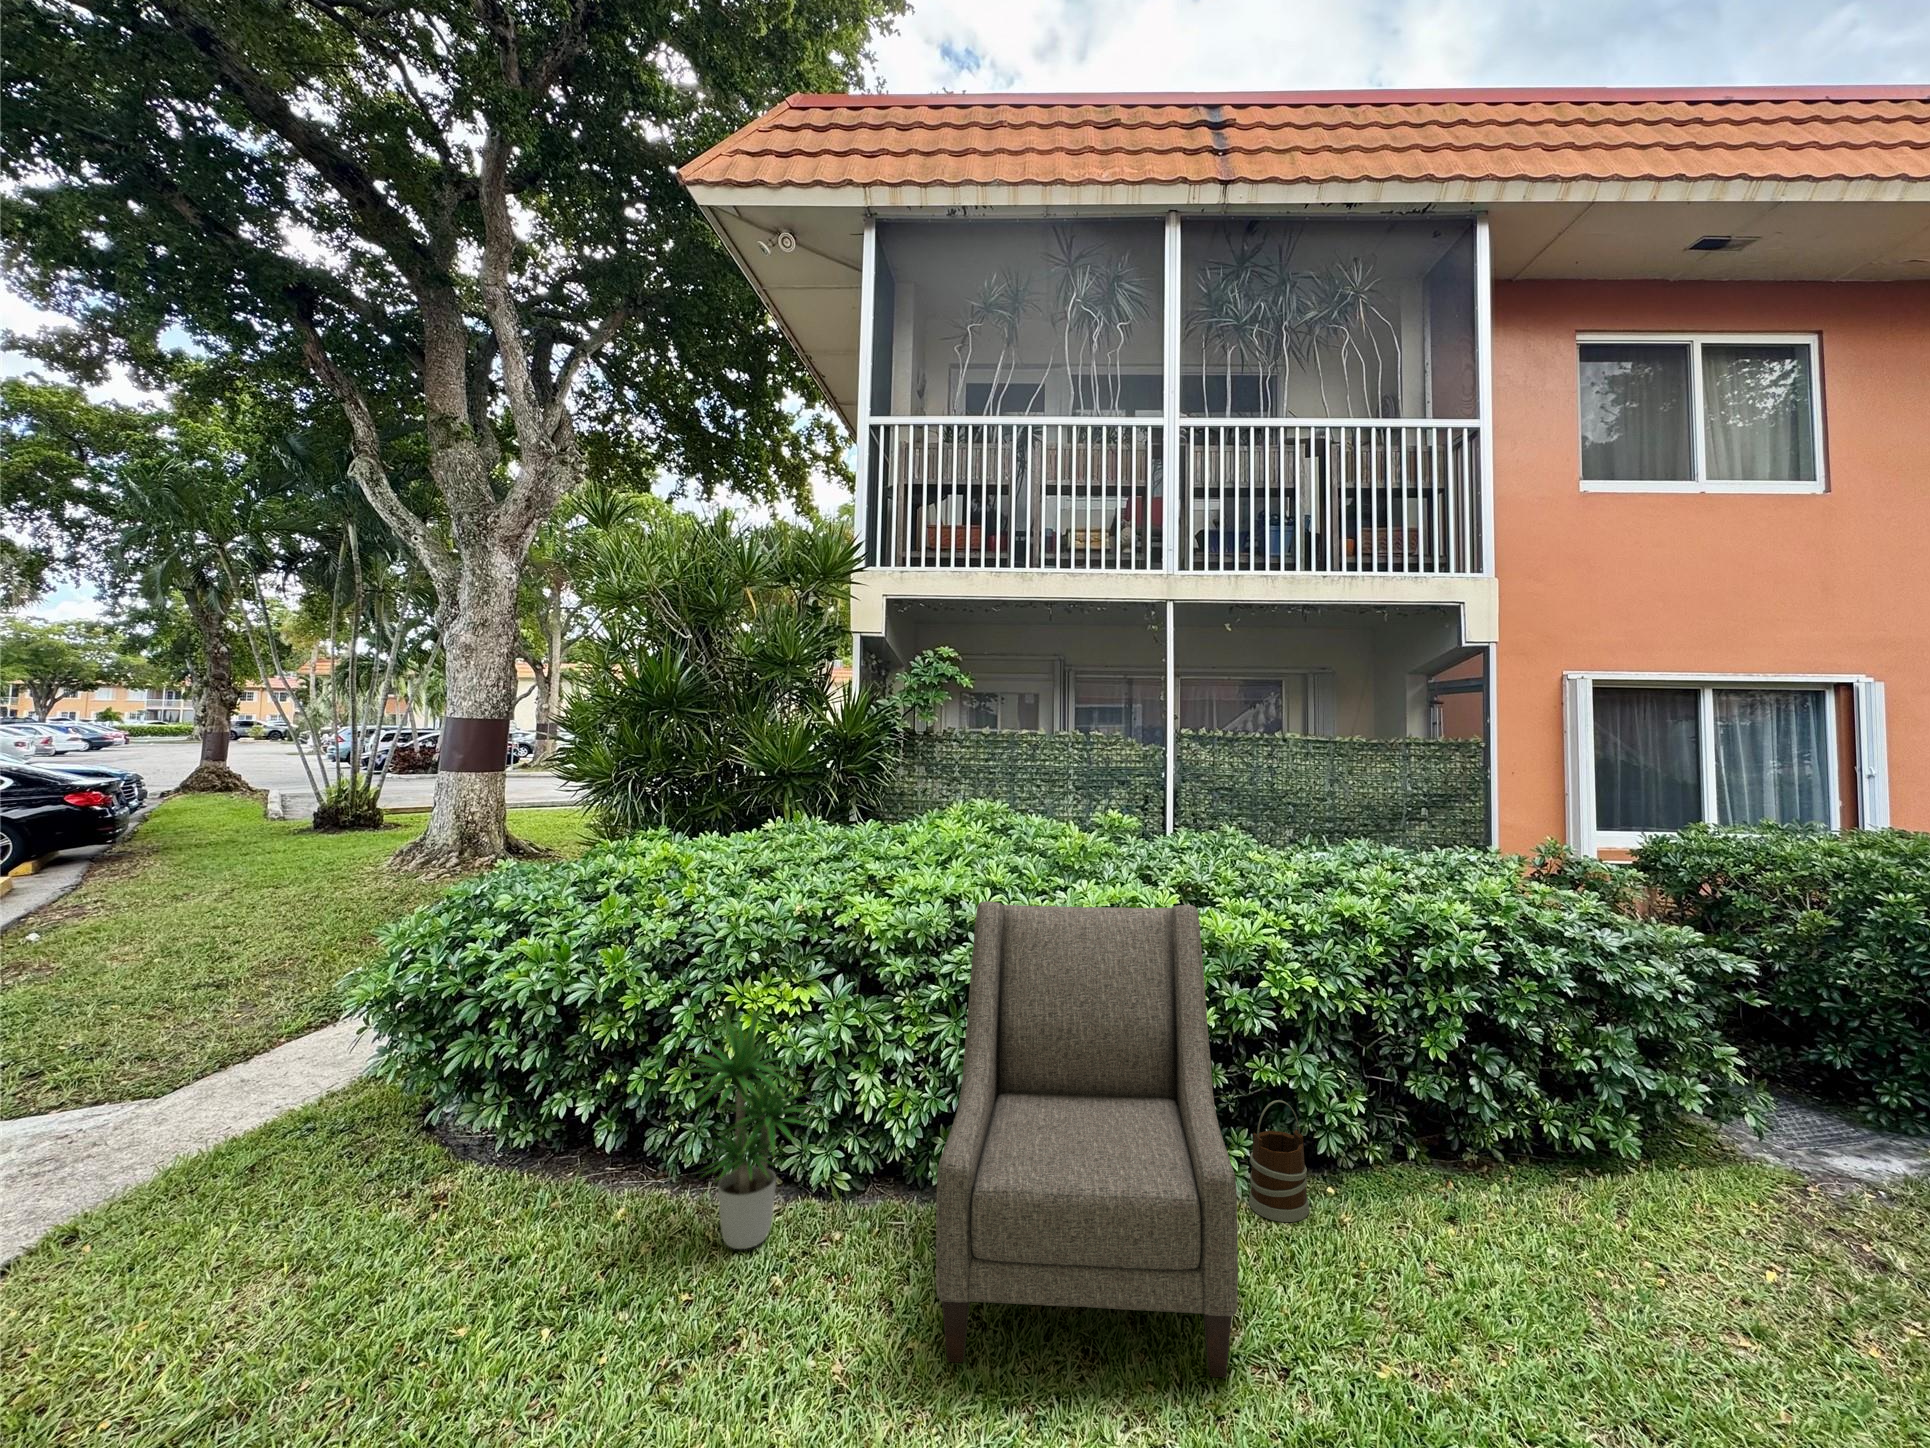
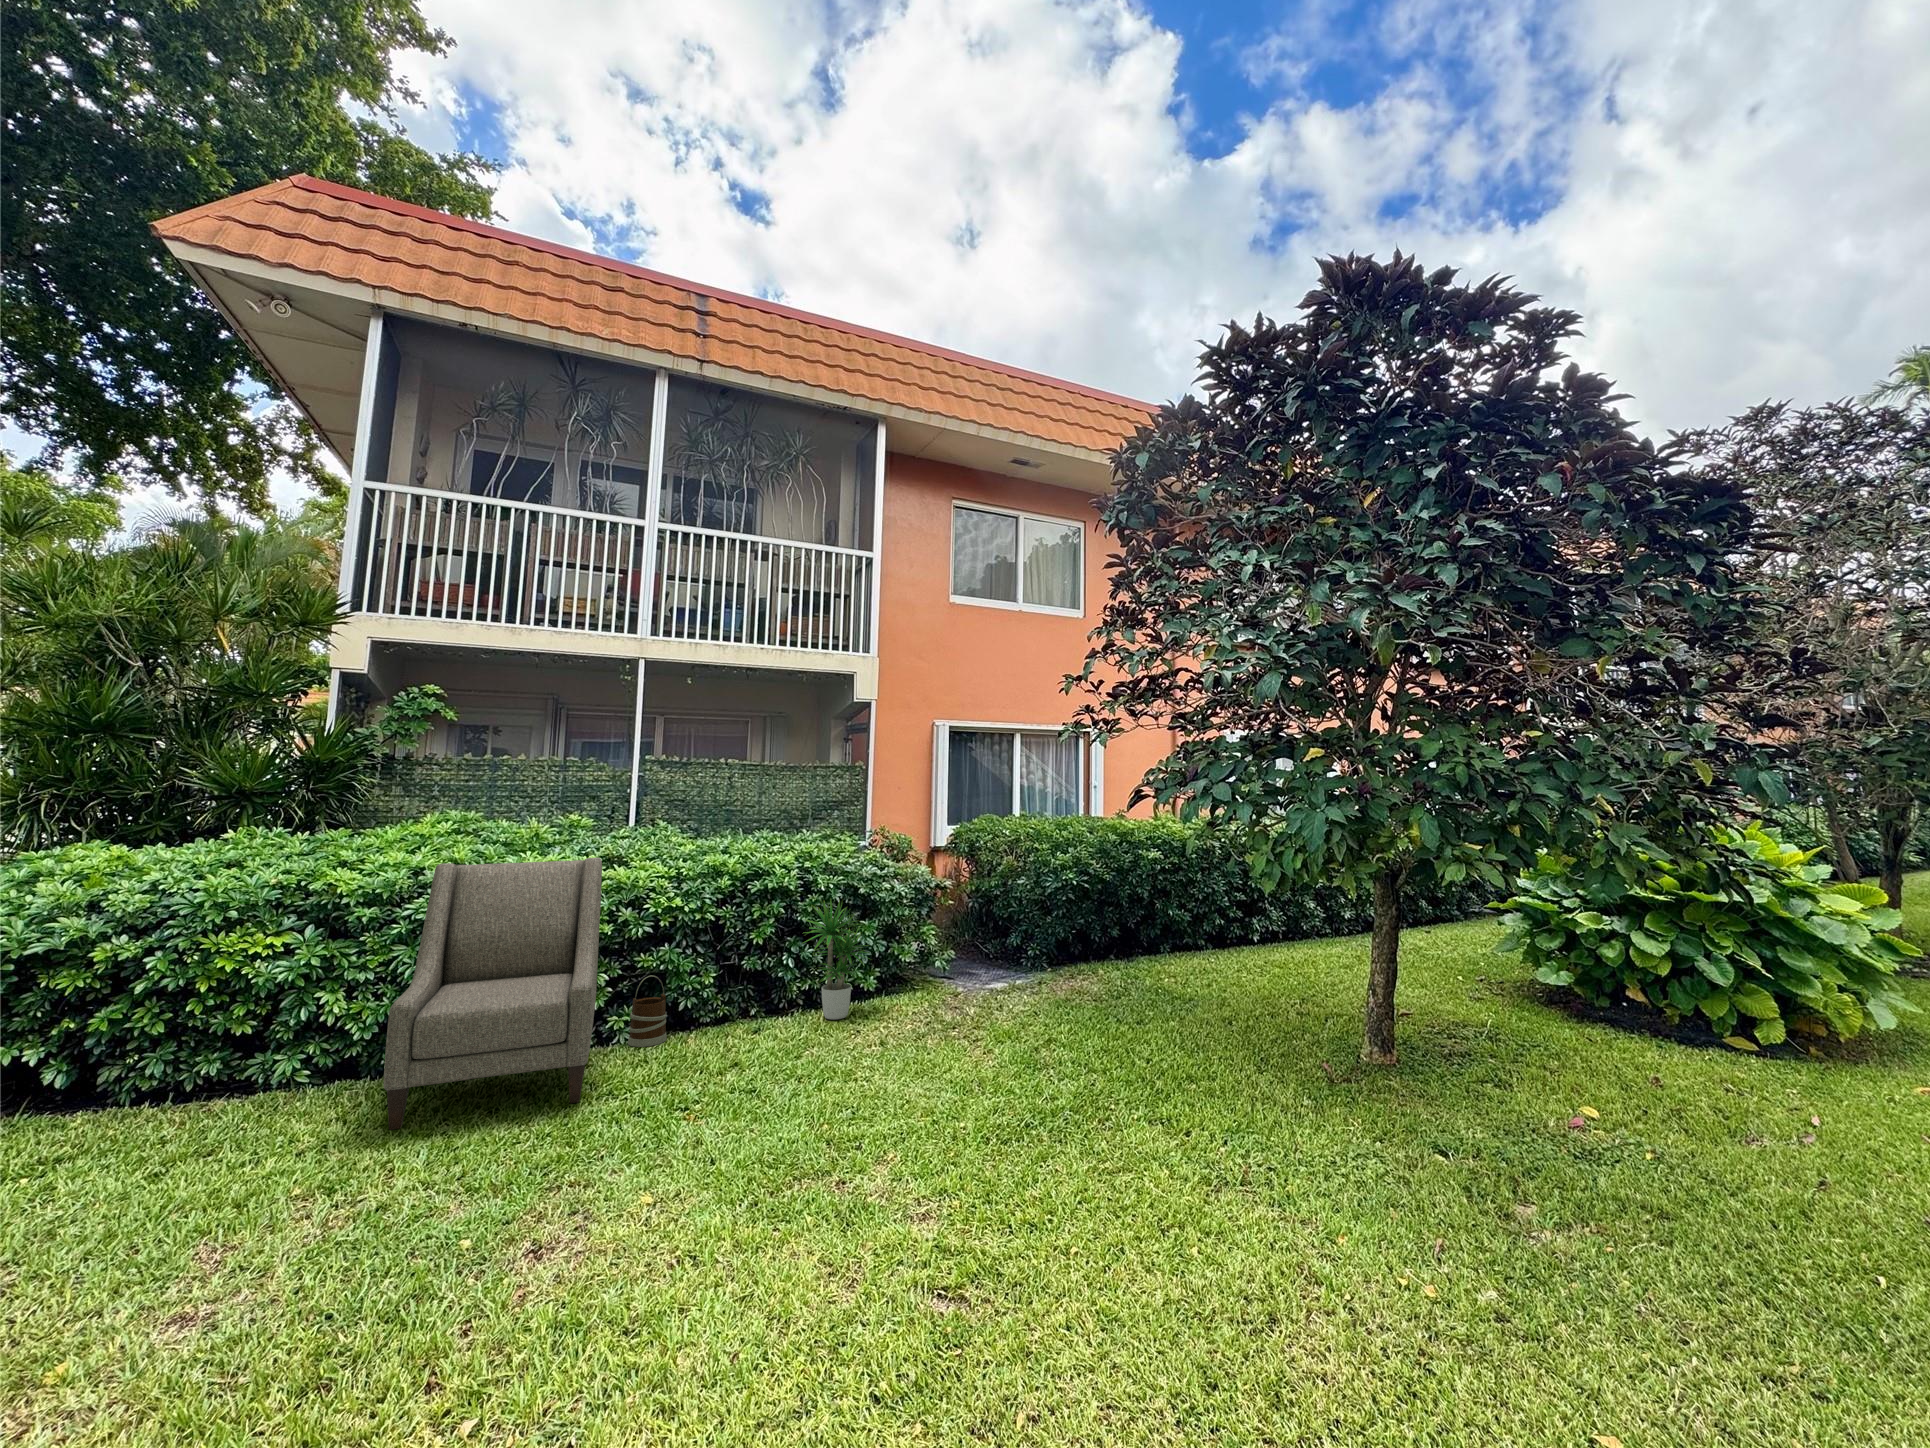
potted plant: present [687,1010,816,1249] -> present [805,900,866,1019]

